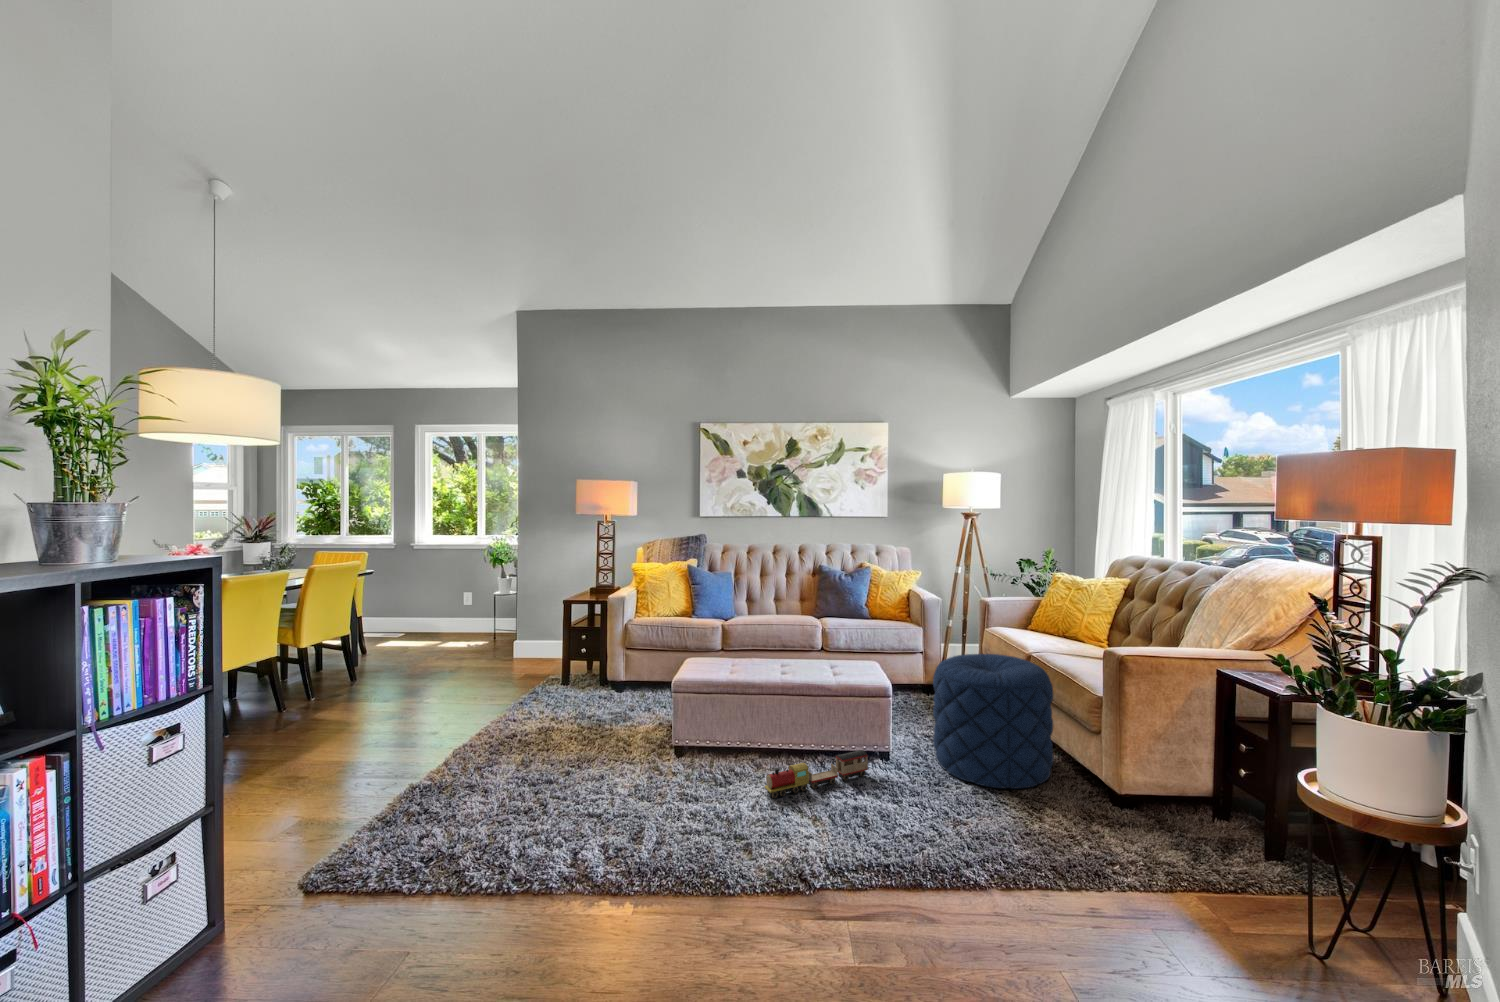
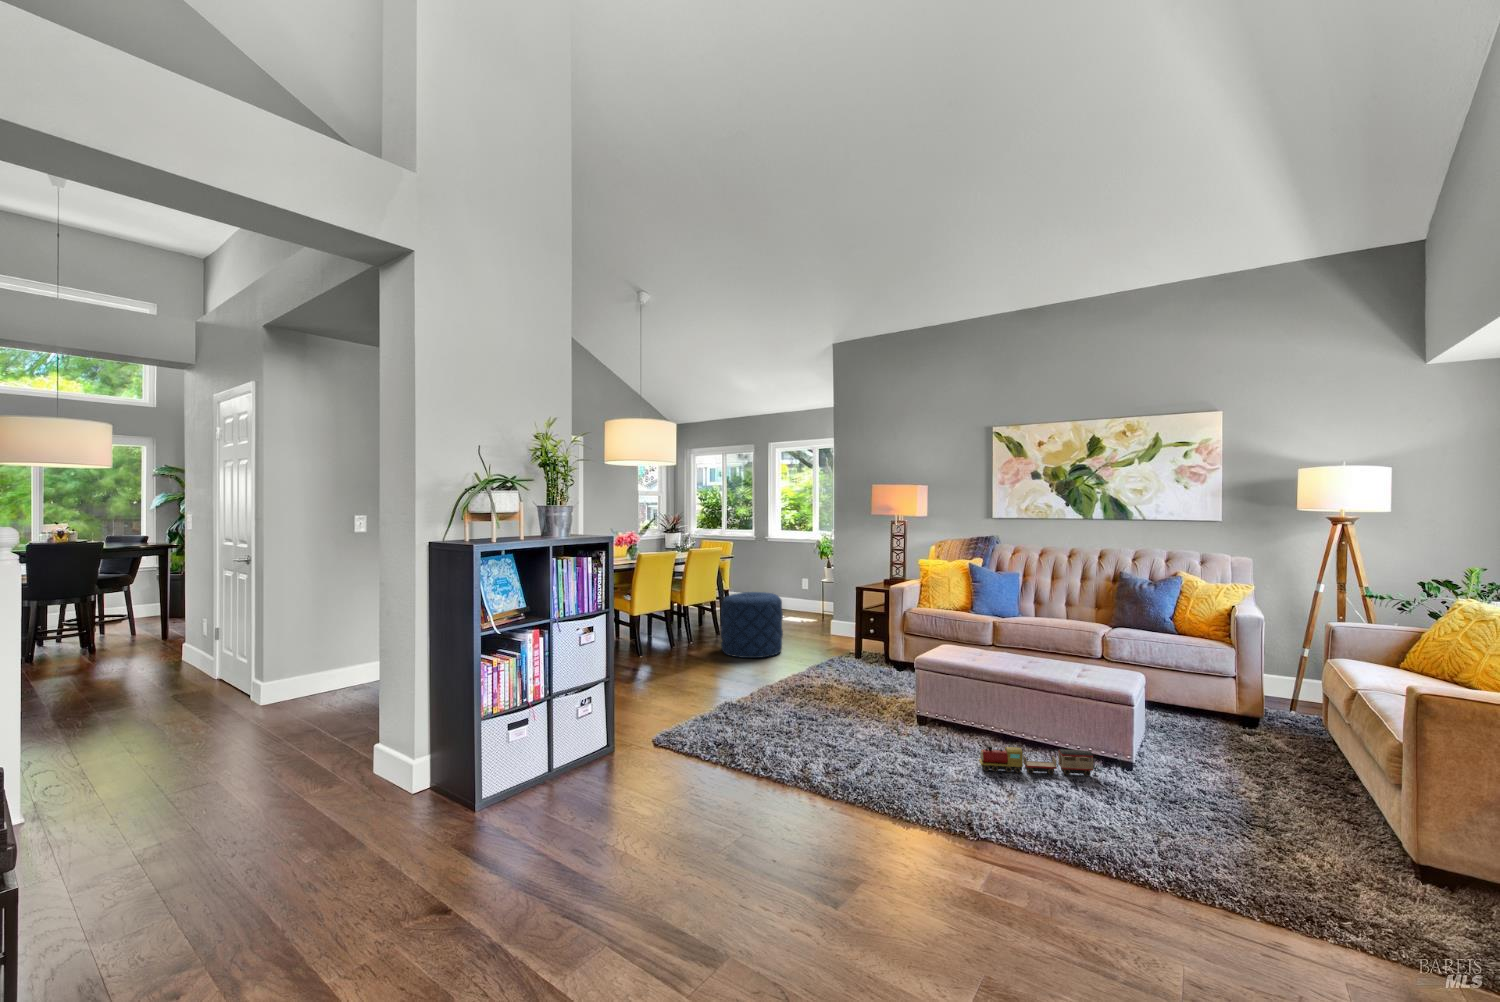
pouf: present [933,654,1054,789] -> present [721,592,783,658]

